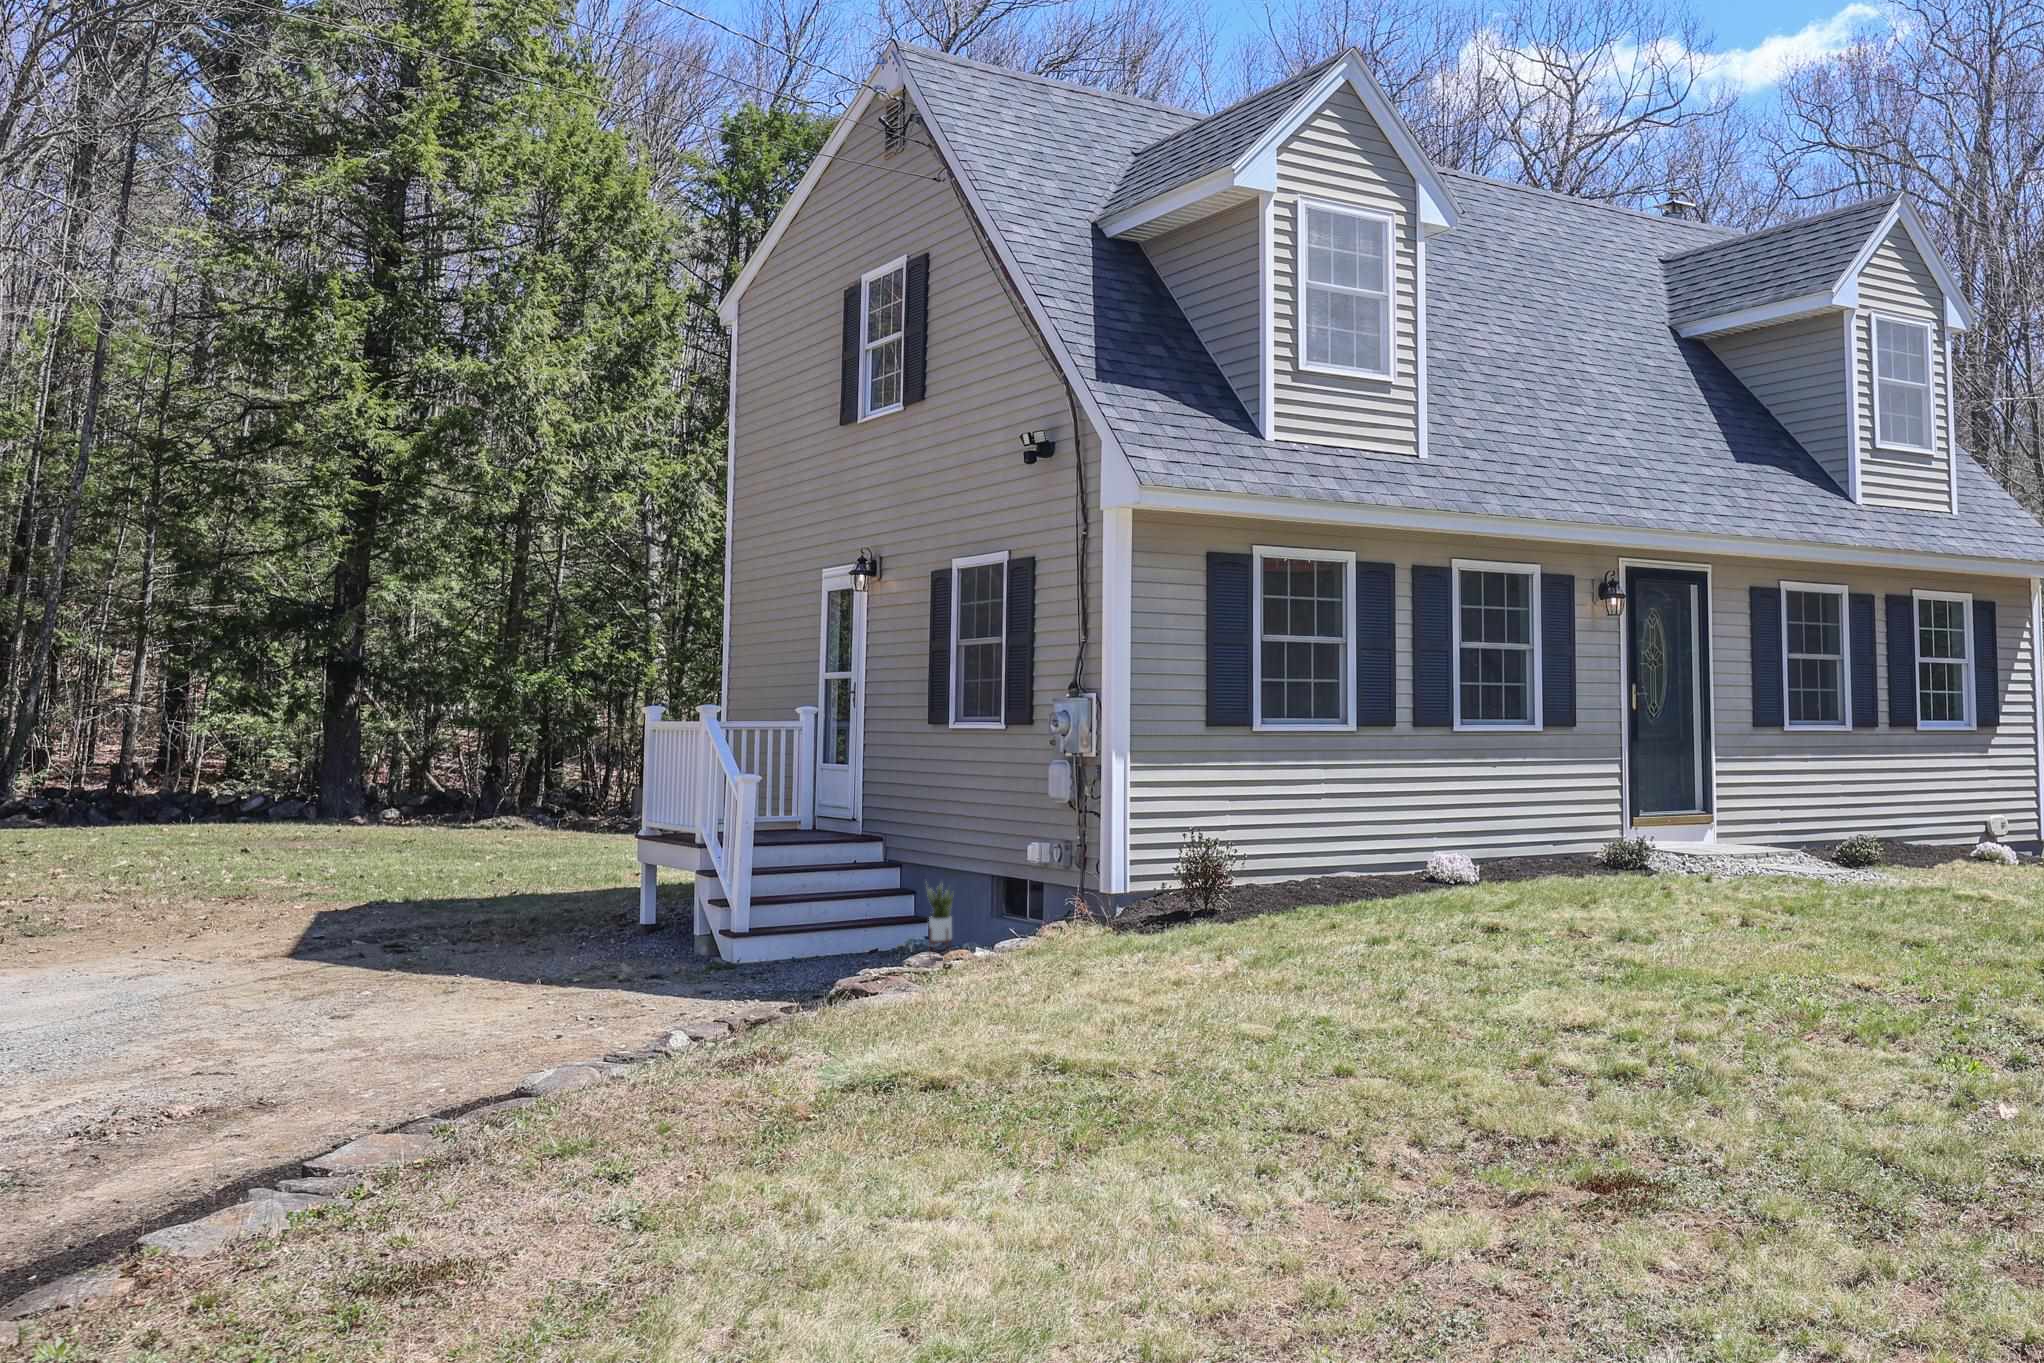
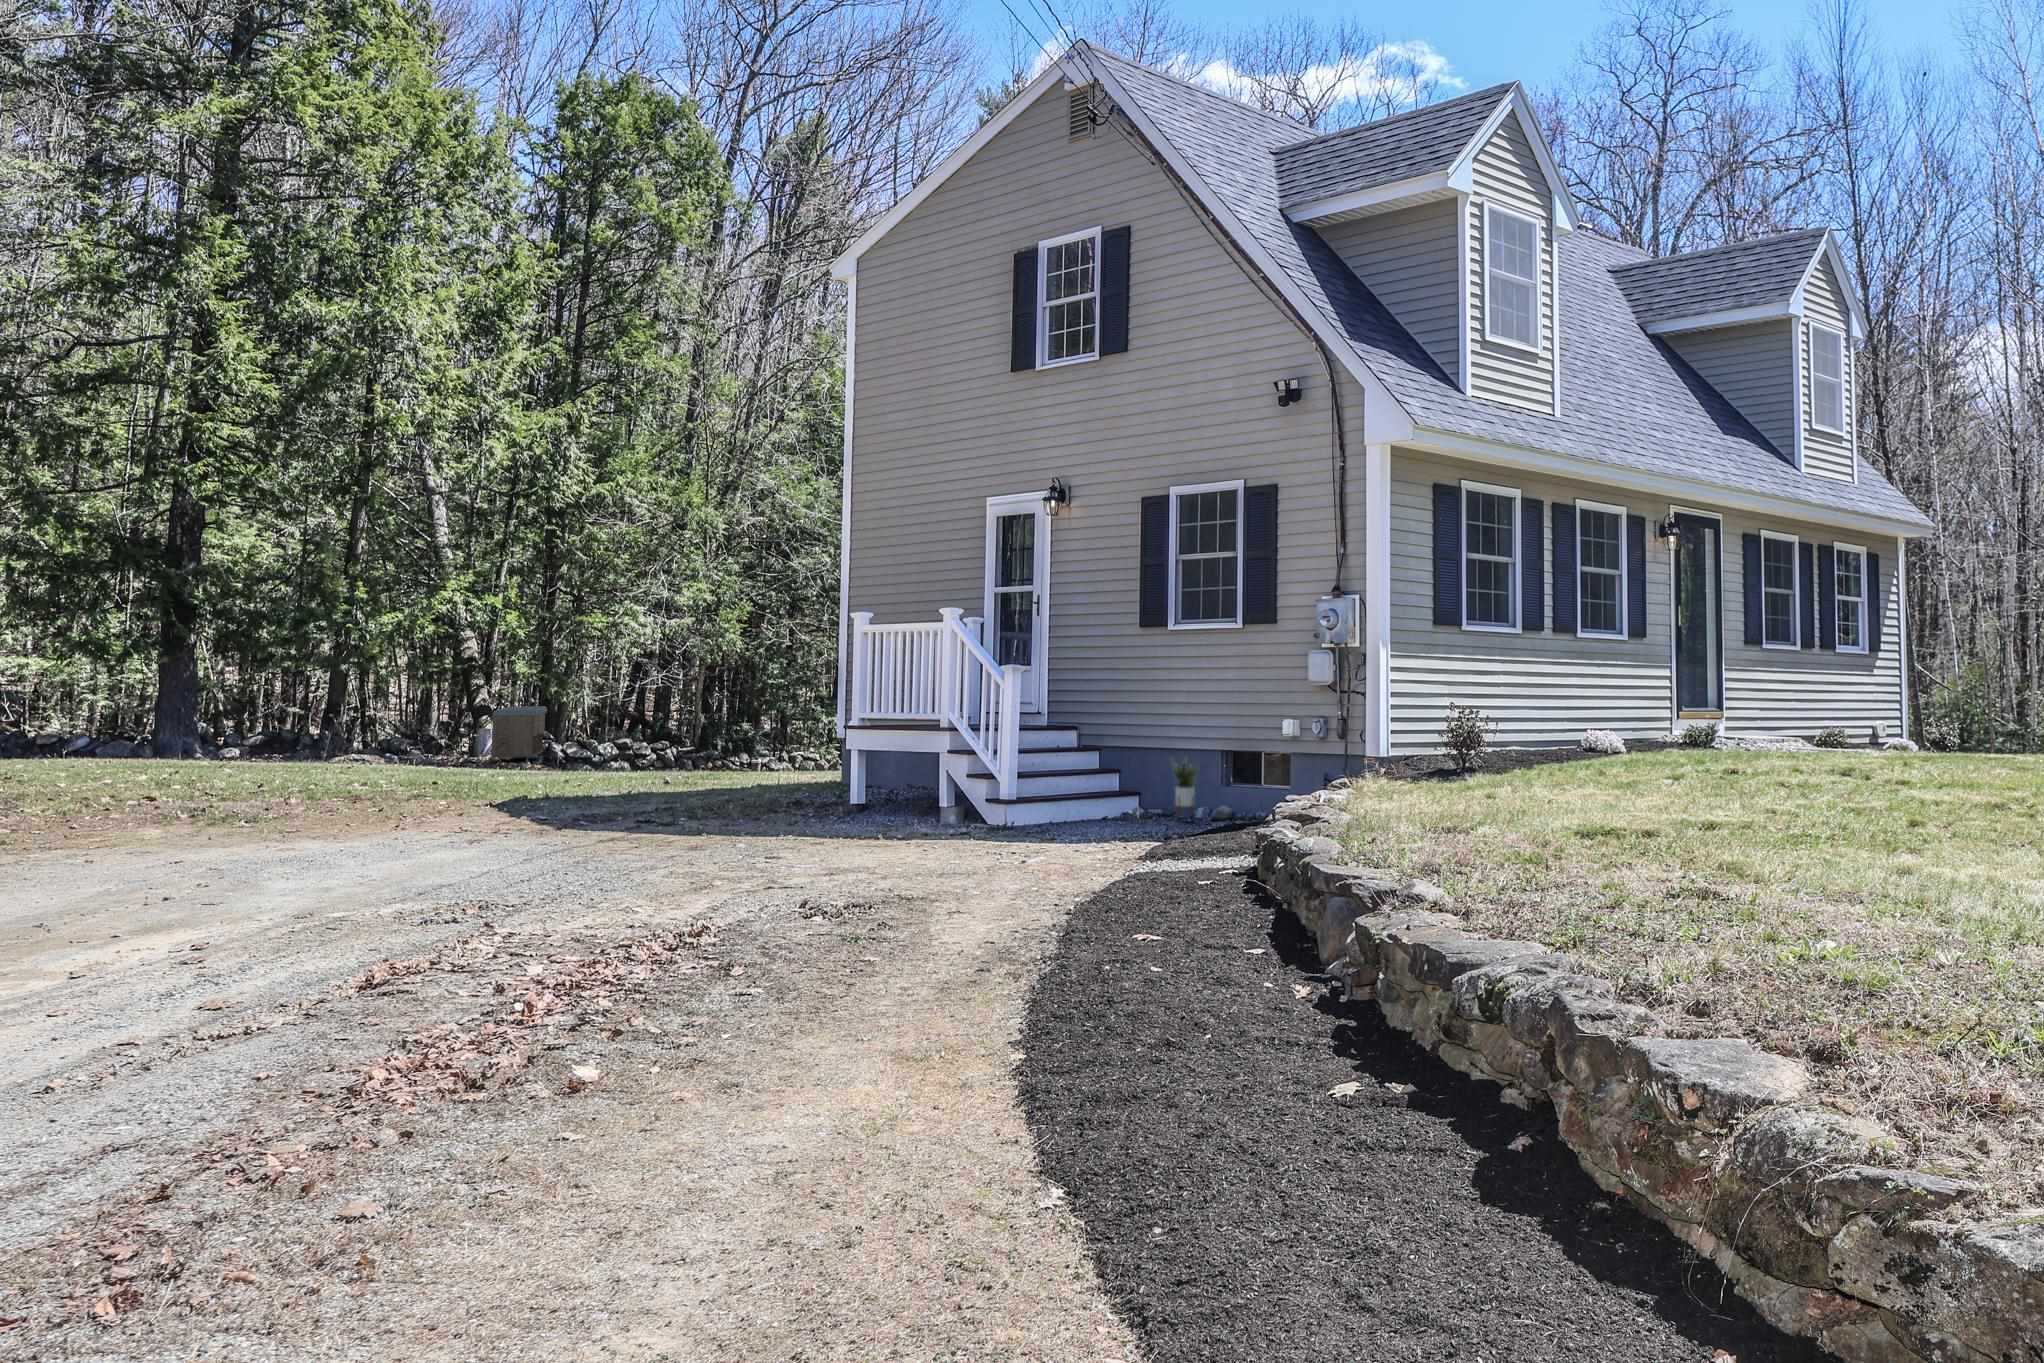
storage bench: none [441,790,511,852] -> present [492,706,547,762]

